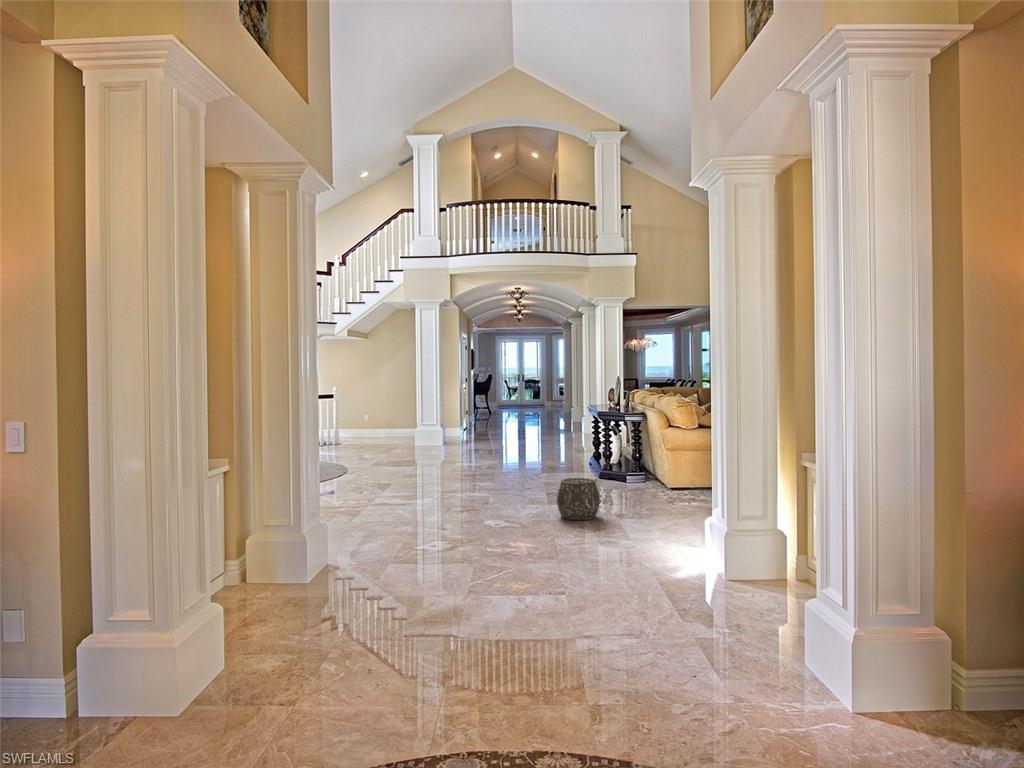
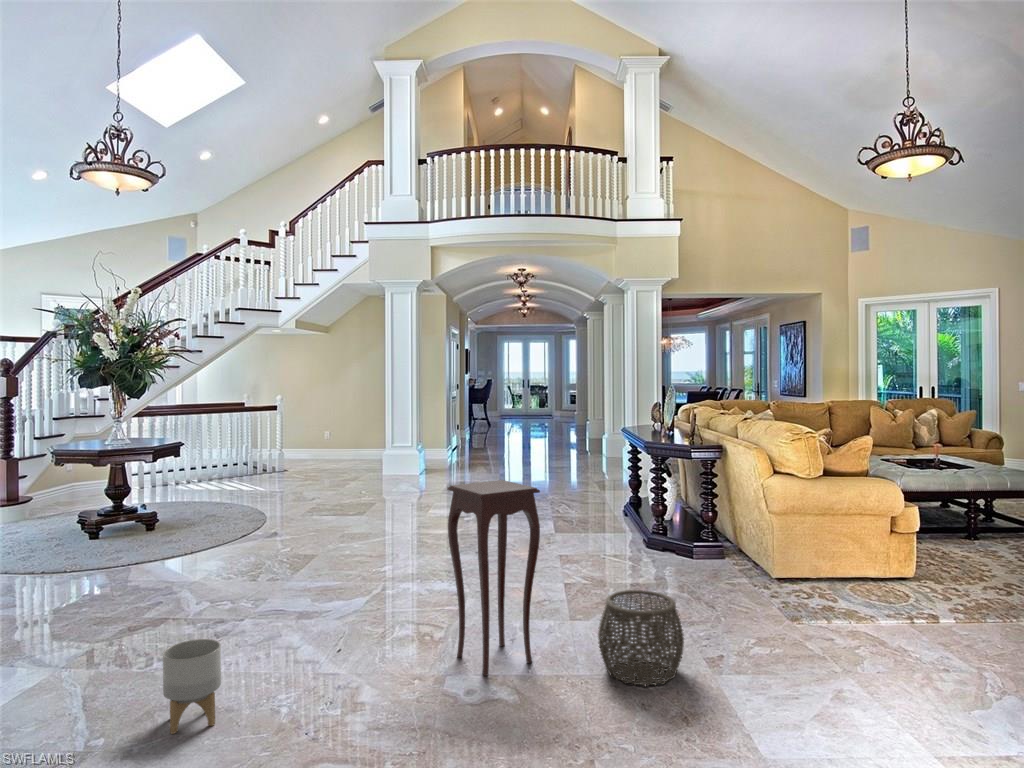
side table: none [478,423,527,519] -> present [447,480,540,676]
planter: none [348,494,374,534] -> present [163,639,221,734]

